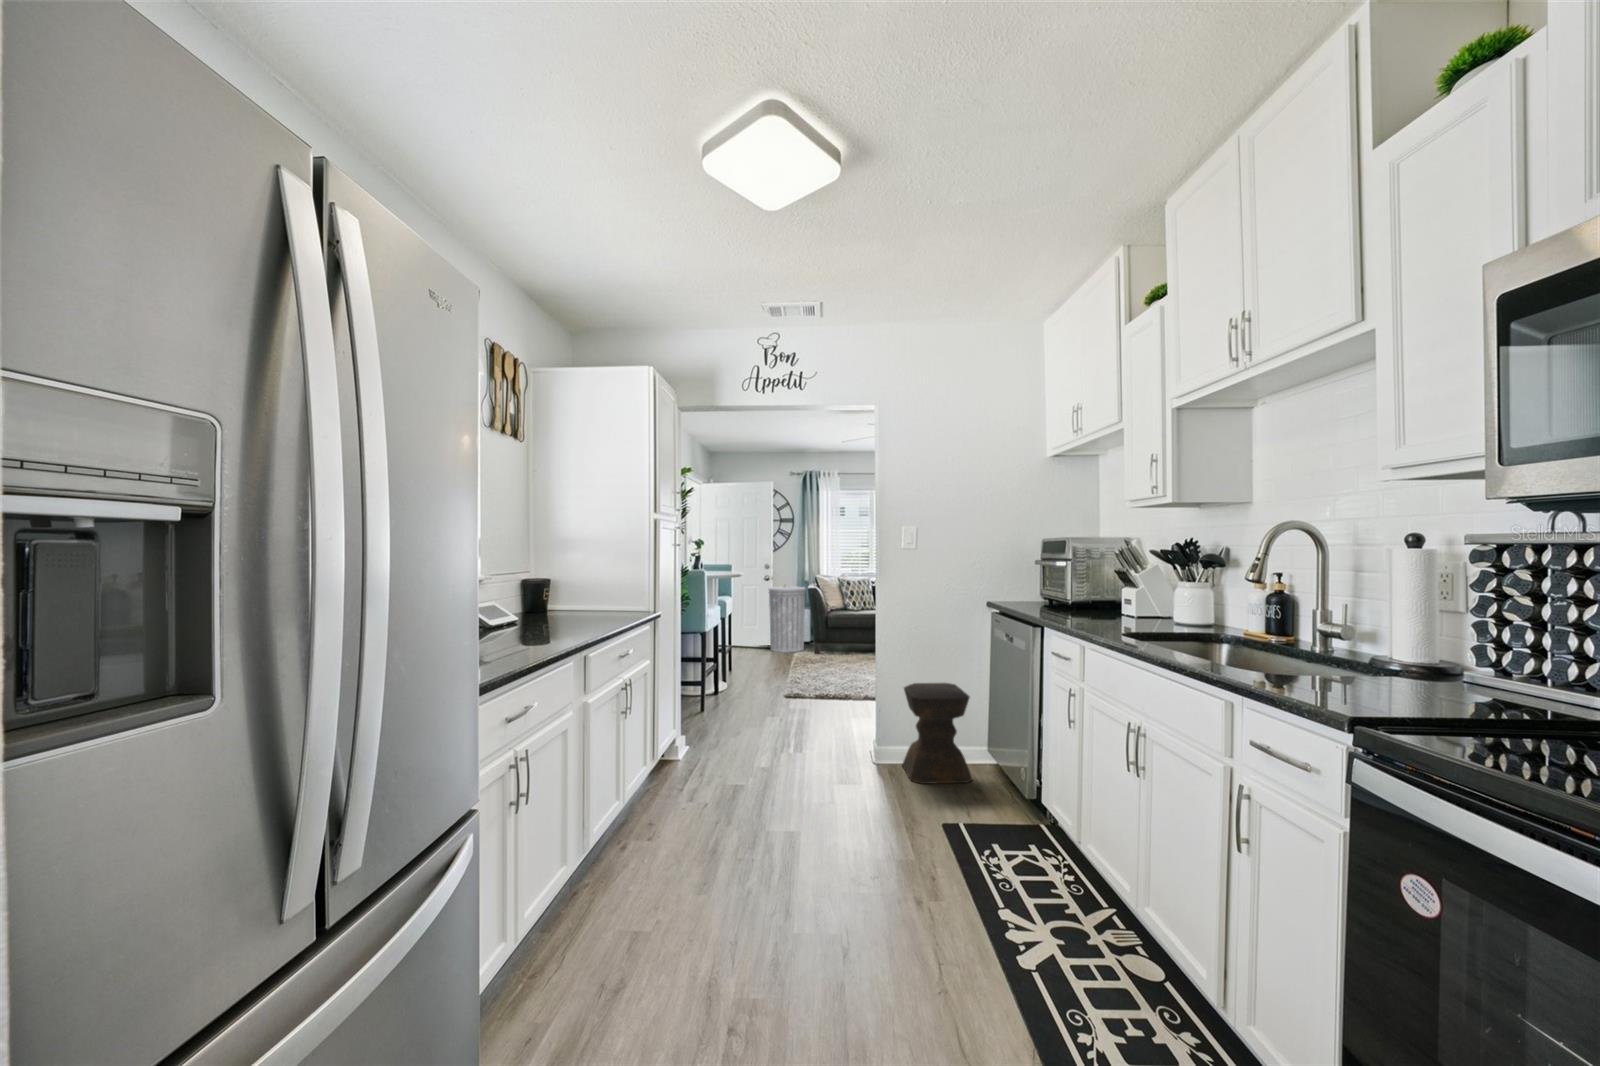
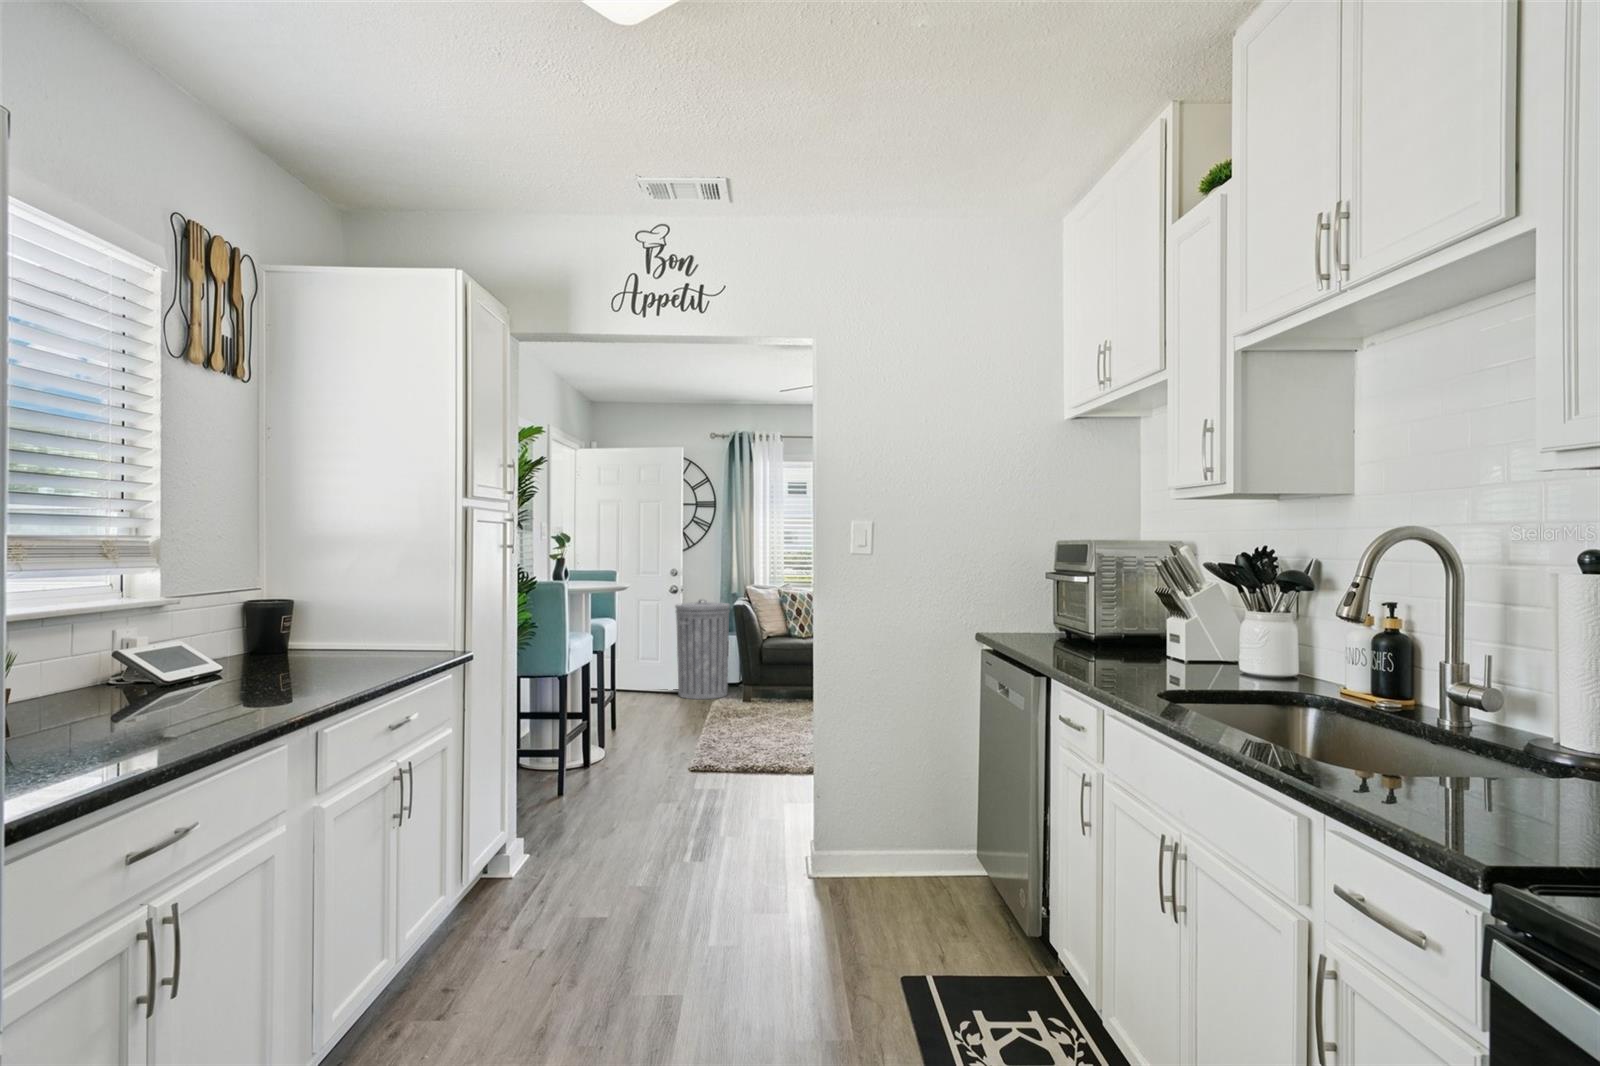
stool: present [902,683,972,784] -> none [848,755,951,909]

